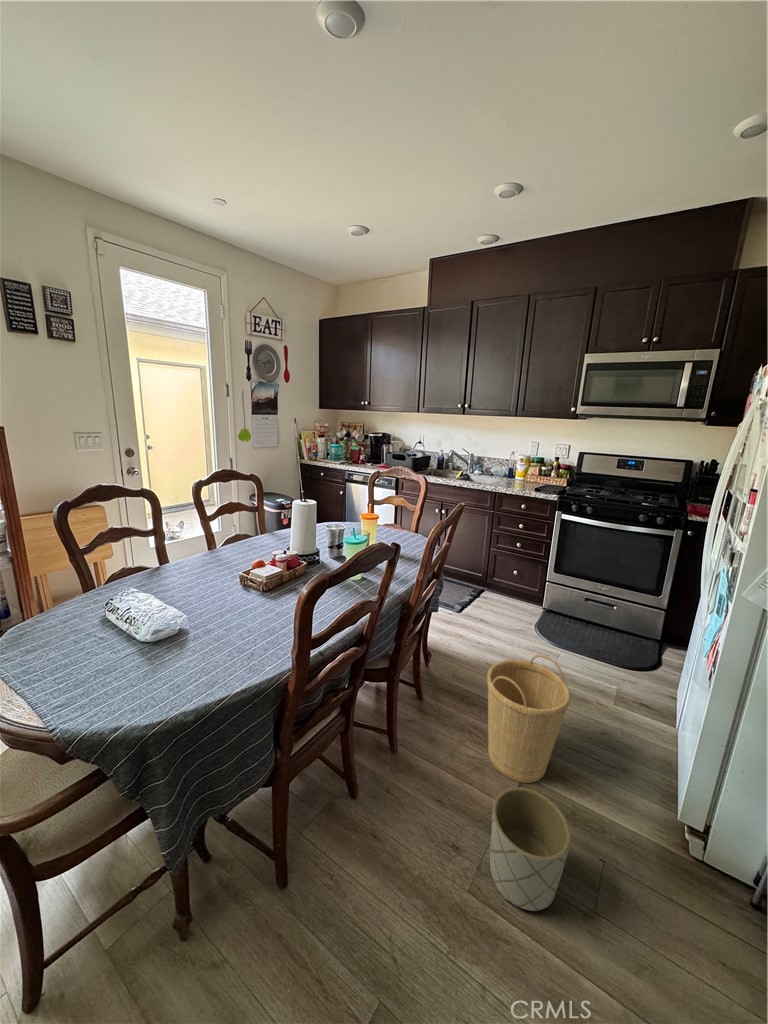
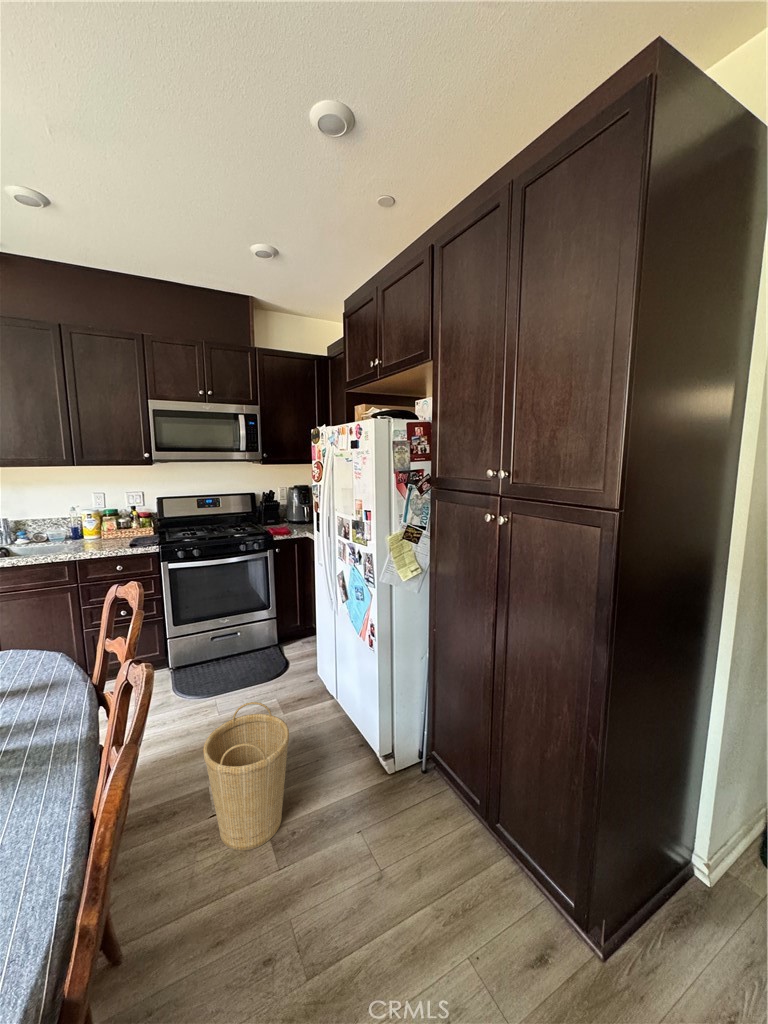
planter: present [490,787,571,911] -> none [290,817,361,942]

